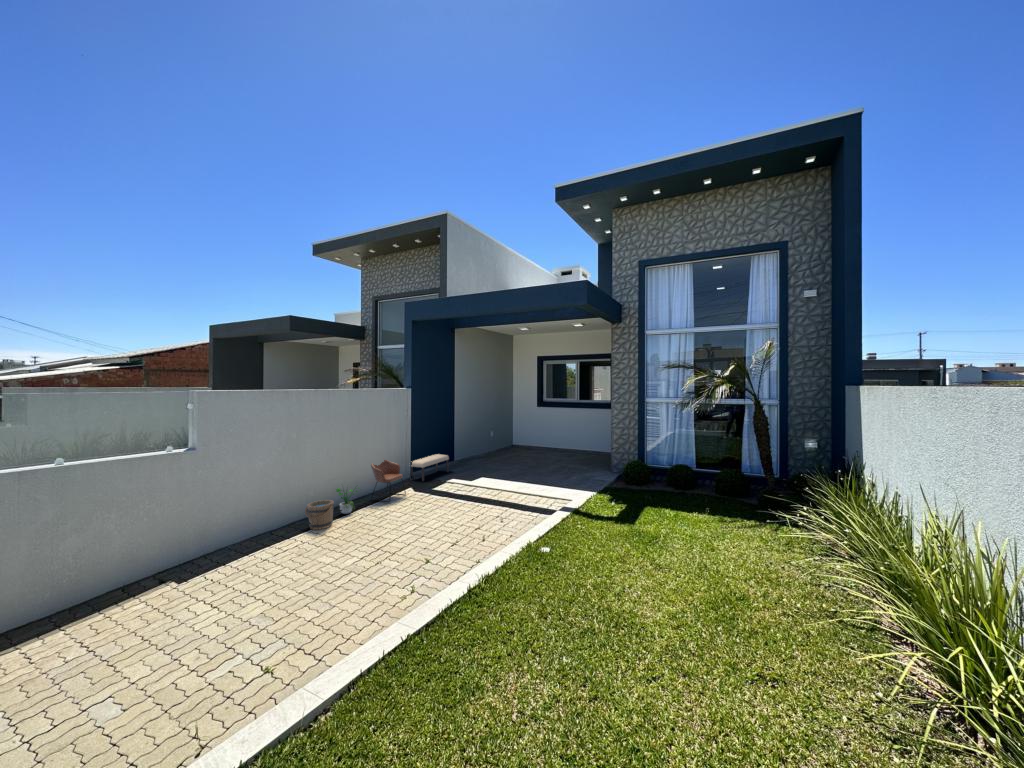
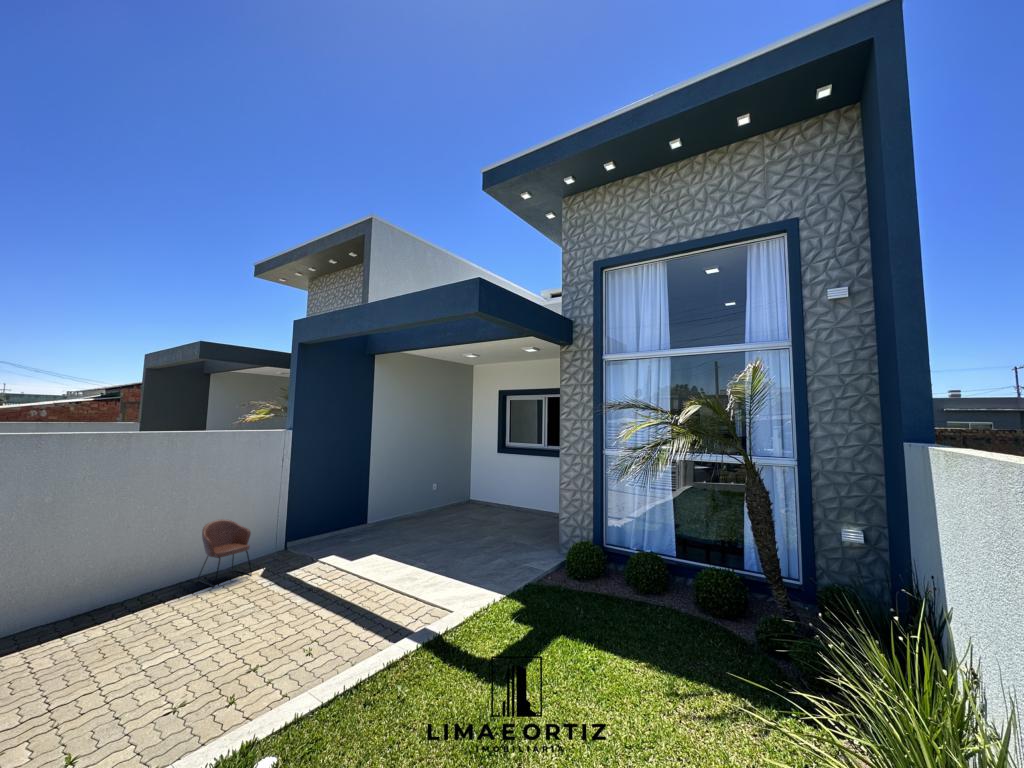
bench: present [411,454,449,481] -> none [292,513,355,552]
potted plant: present [336,488,355,514] -> none [113,555,170,606]
bucket: present [305,500,334,530] -> none [33,586,91,636]

